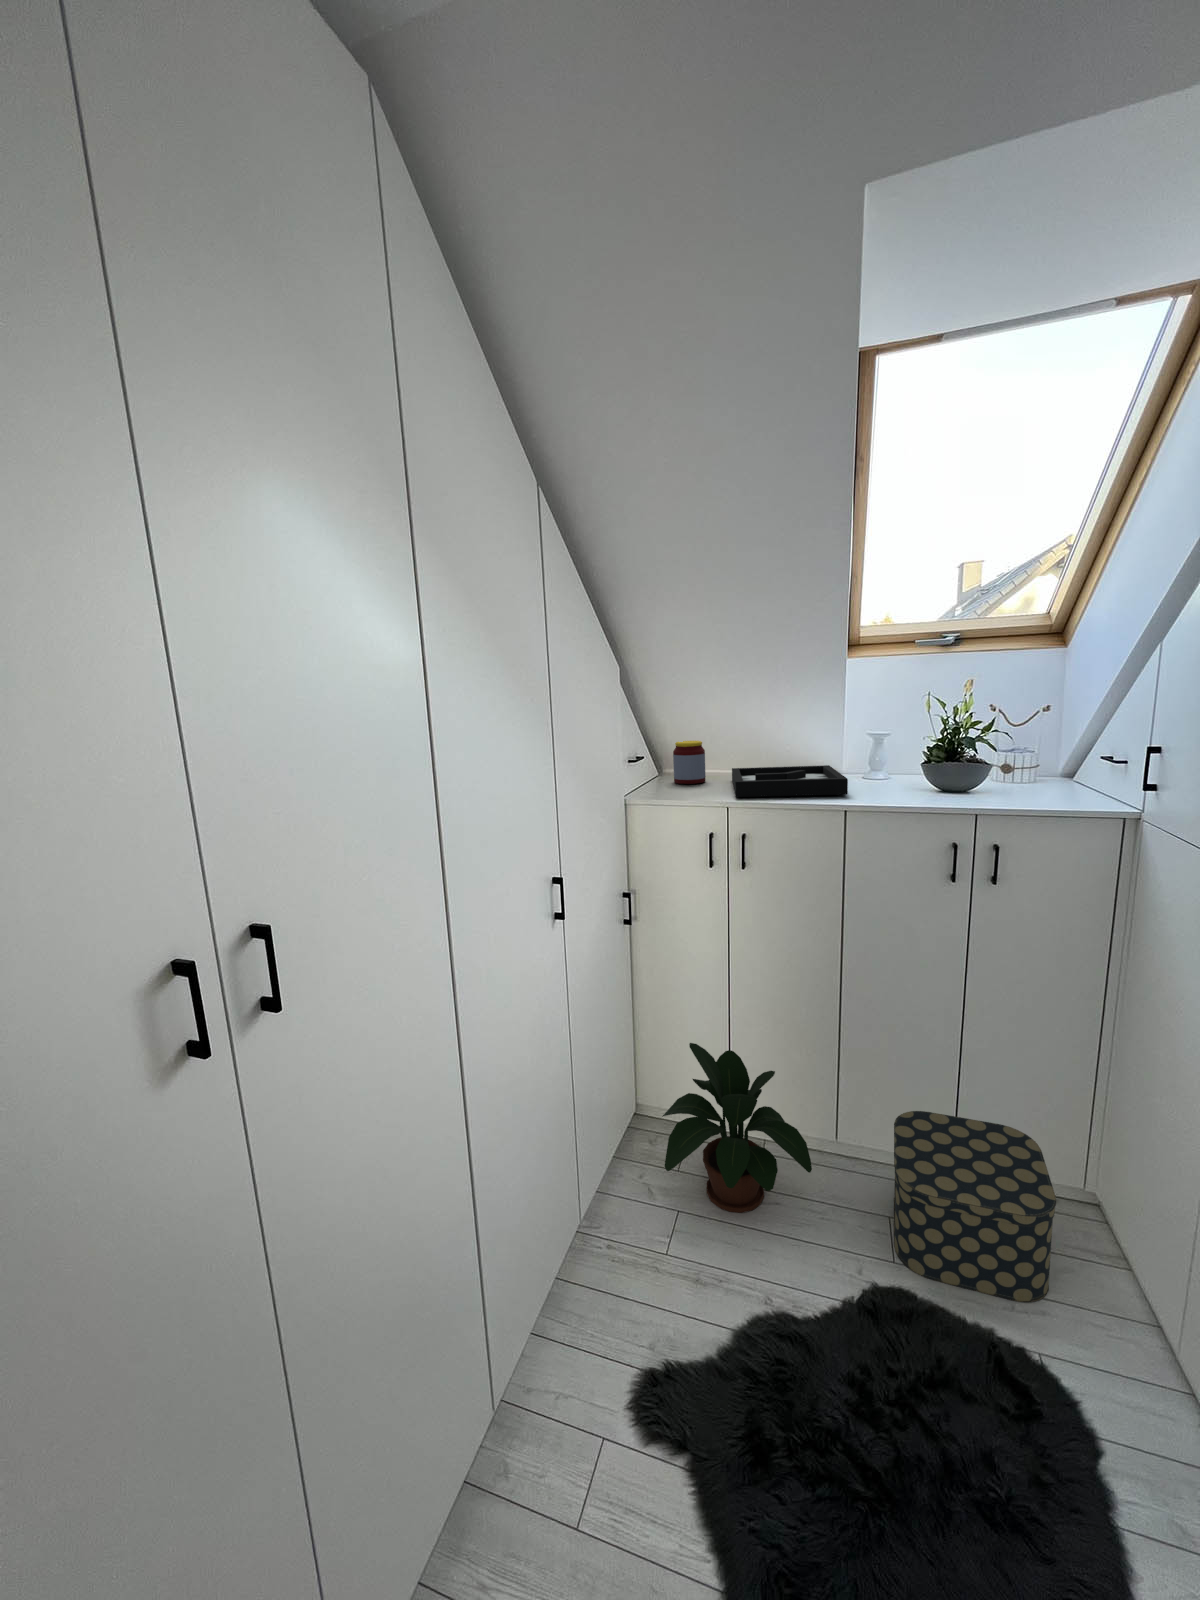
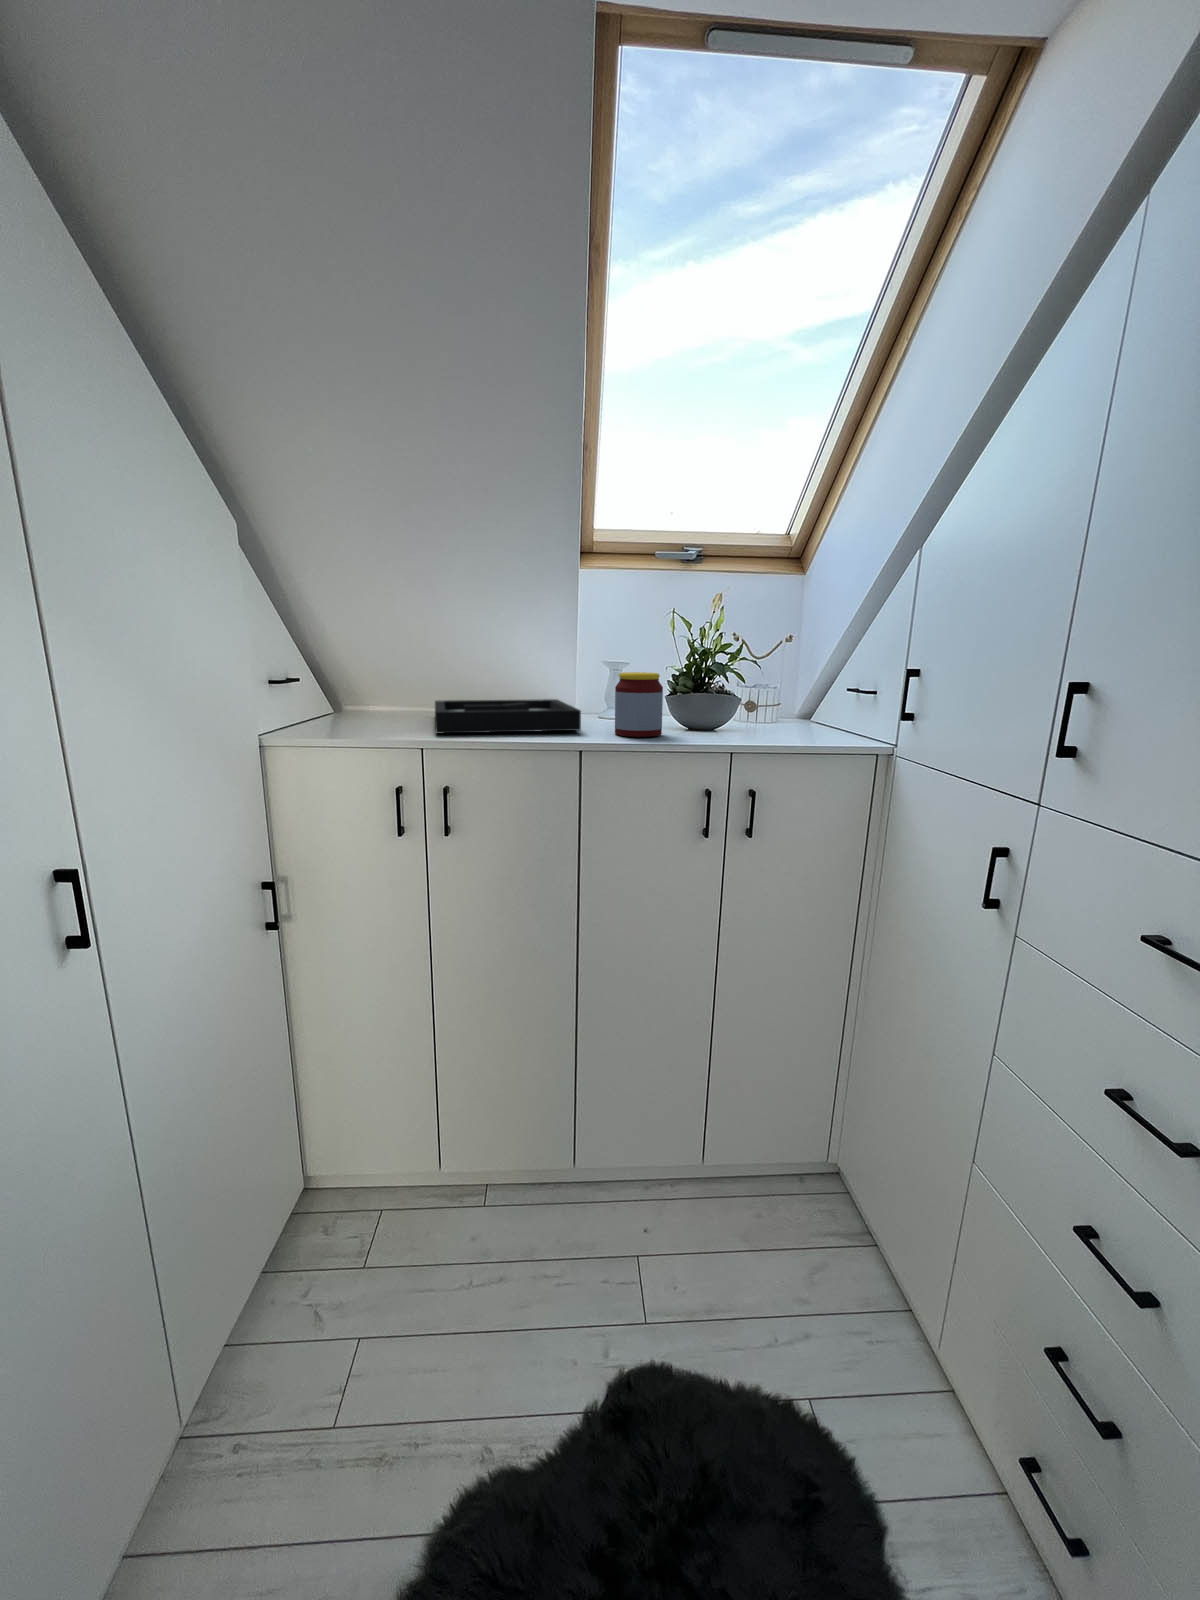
jar: present [673,741,706,784] -> present [615,672,663,737]
potted plant: present [662,1043,812,1213] -> none [333,1078,542,1302]
storage box: present [894,1111,1056,1303] -> none [639,1115,821,1338]

